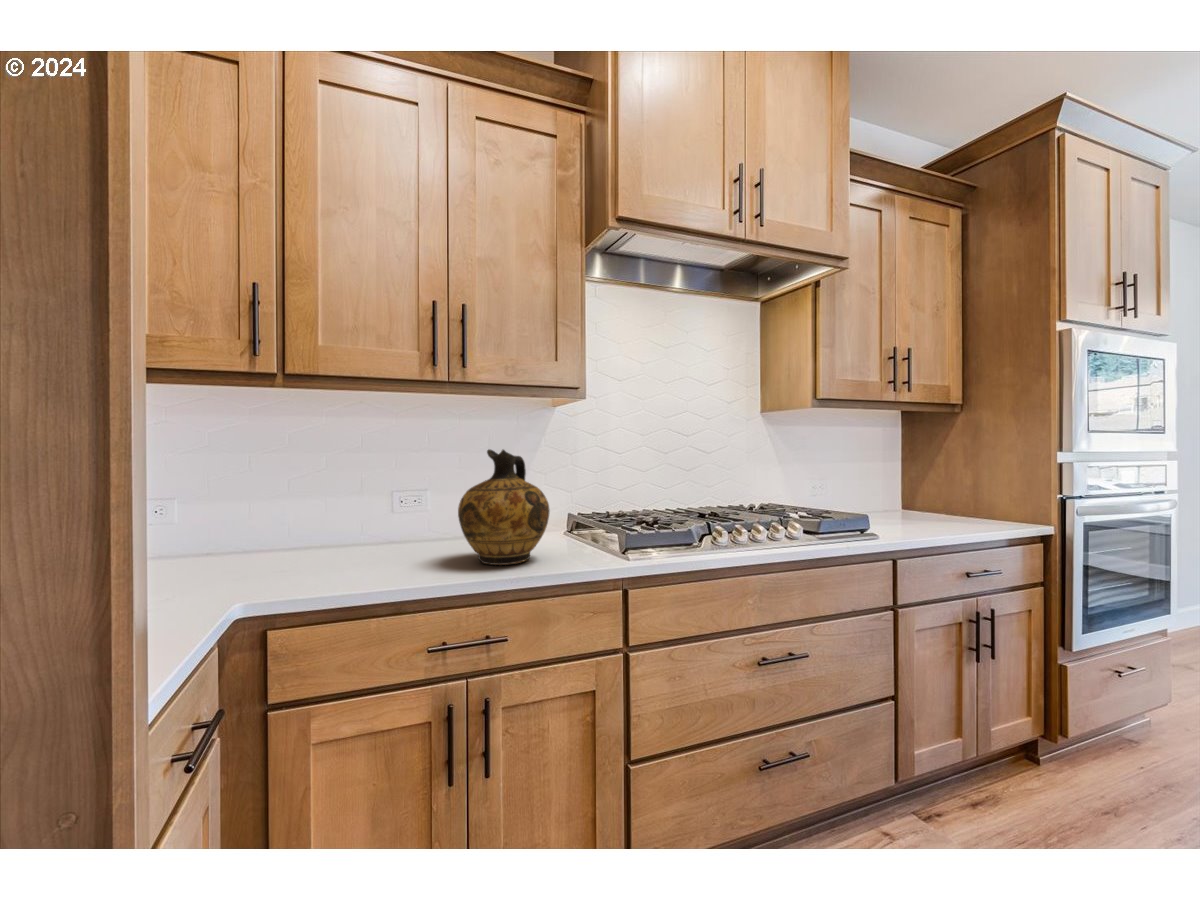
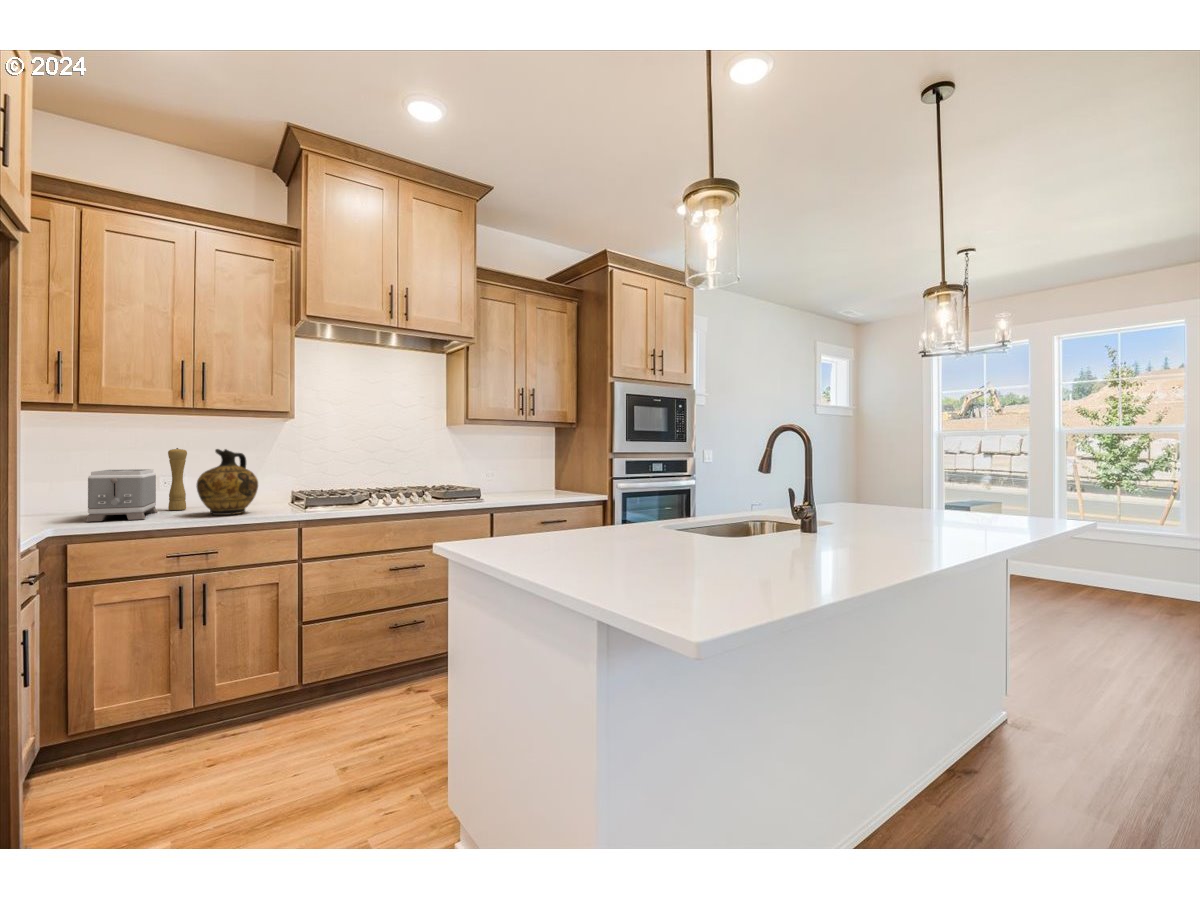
pepper mill: none [407,449,433,548] -> present [168,448,187,510]
toaster: none [296,483,395,578] -> present [86,469,157,522]

